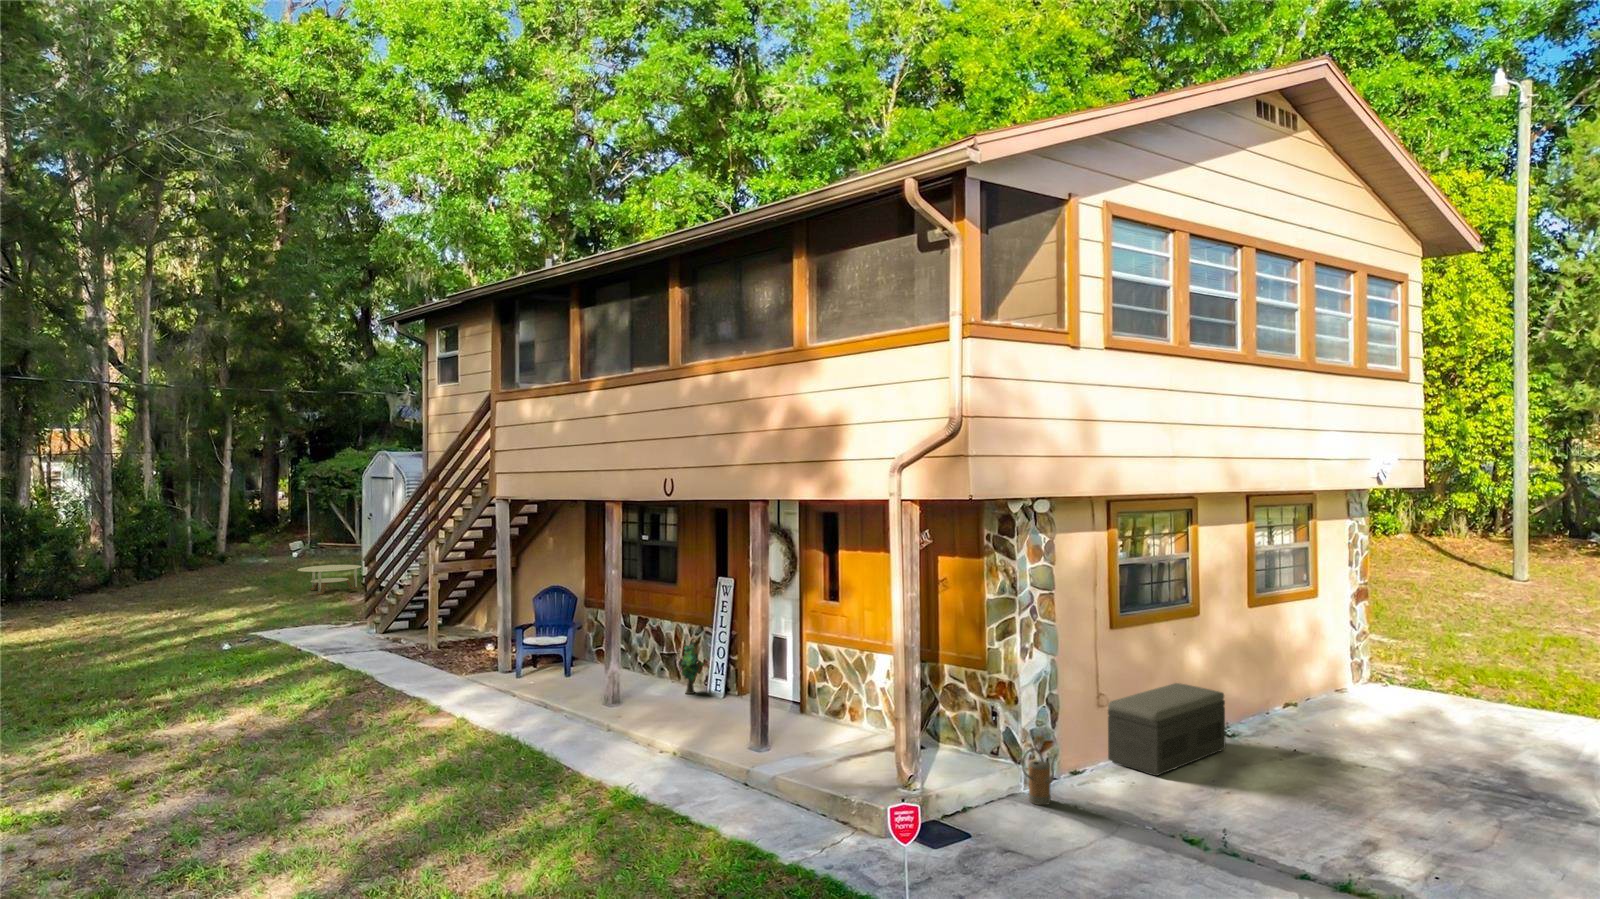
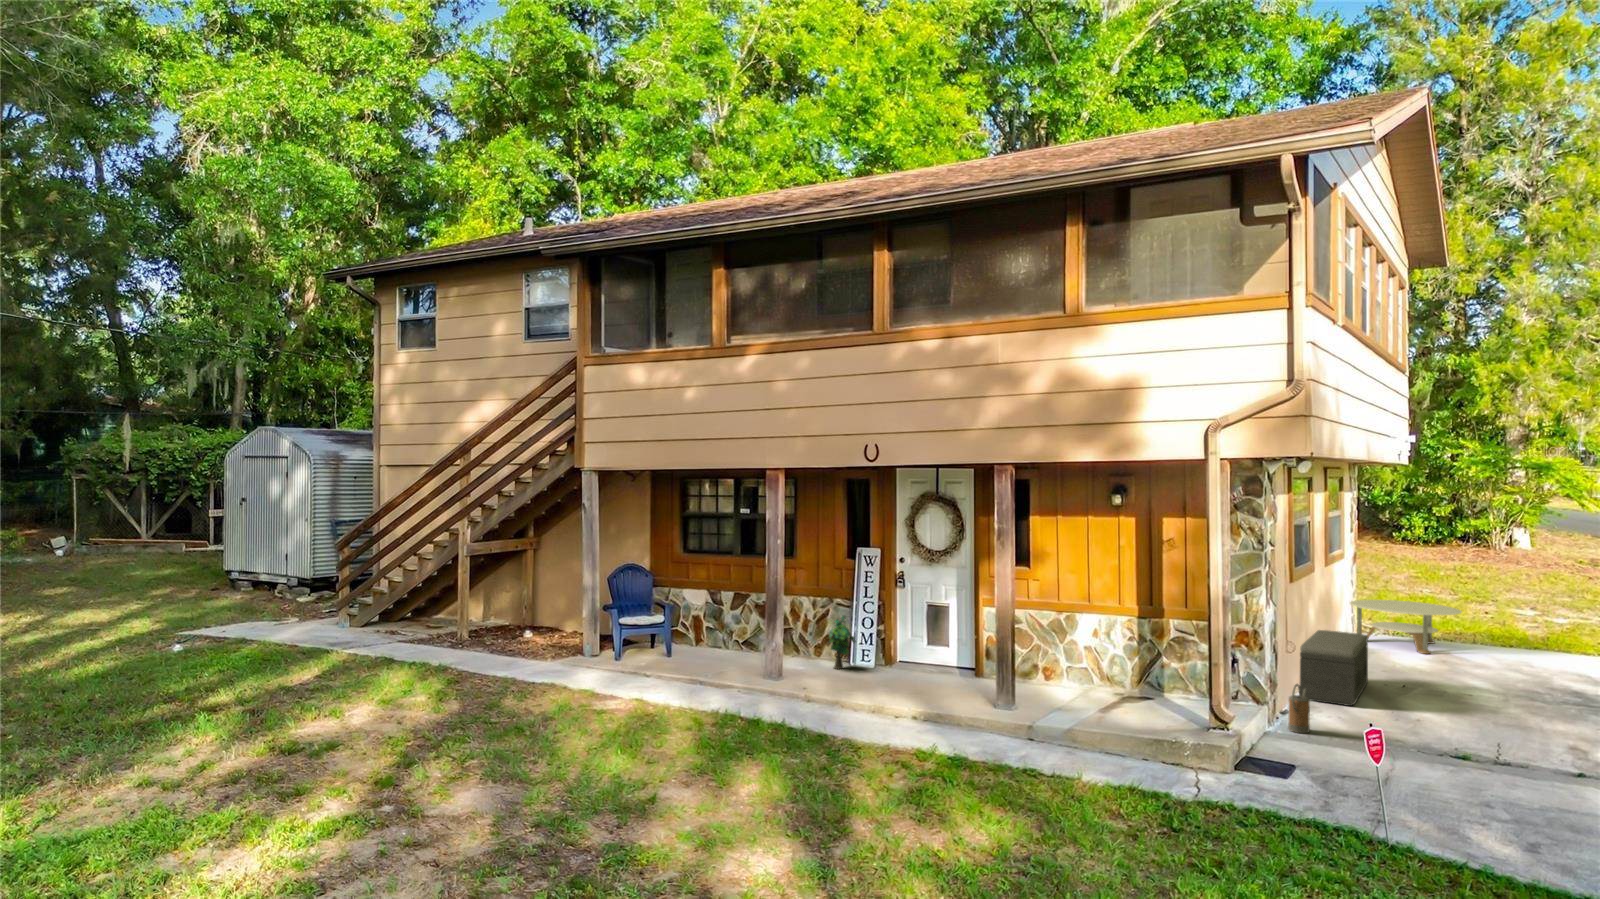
round table: present [297,565,361,595] -> present [1350,600,1462,654]

